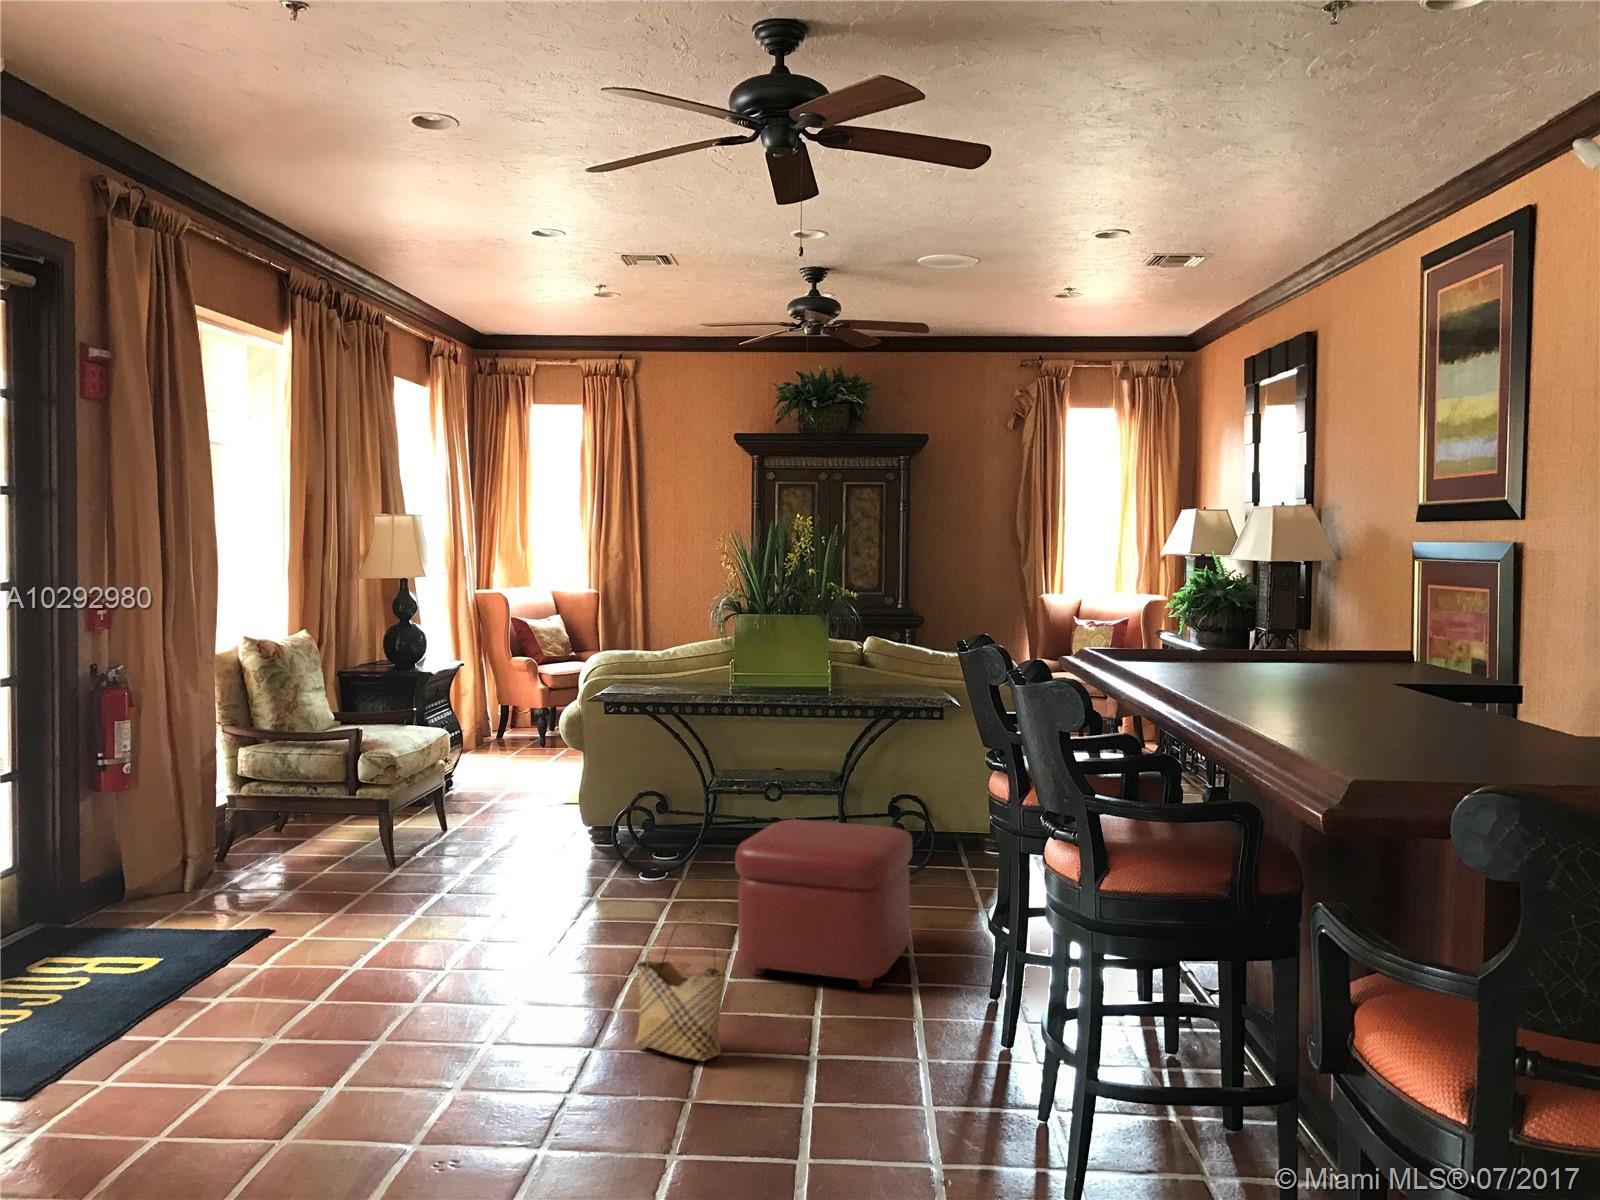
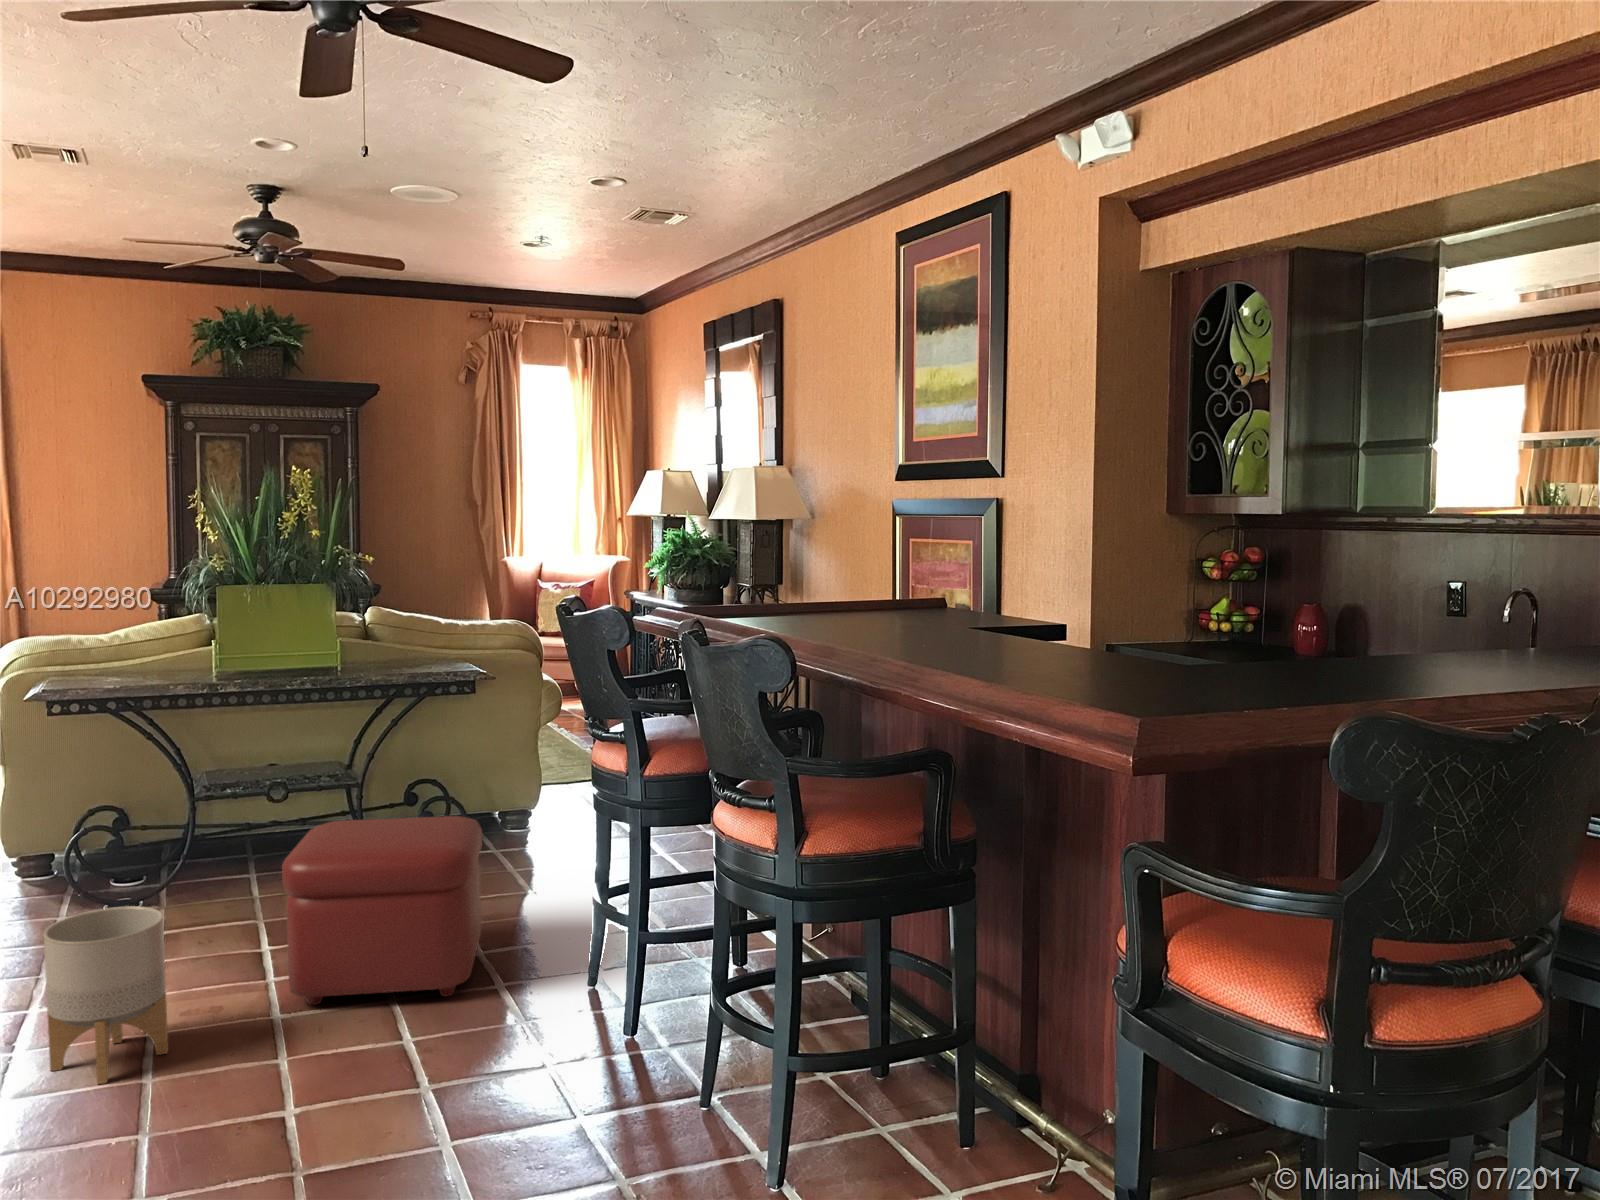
planter: none [557,865,640,1002] -> present [44,906,168,1084]
woven basket: present [635,916,726,1061] -> none [194,954,318,1125]

